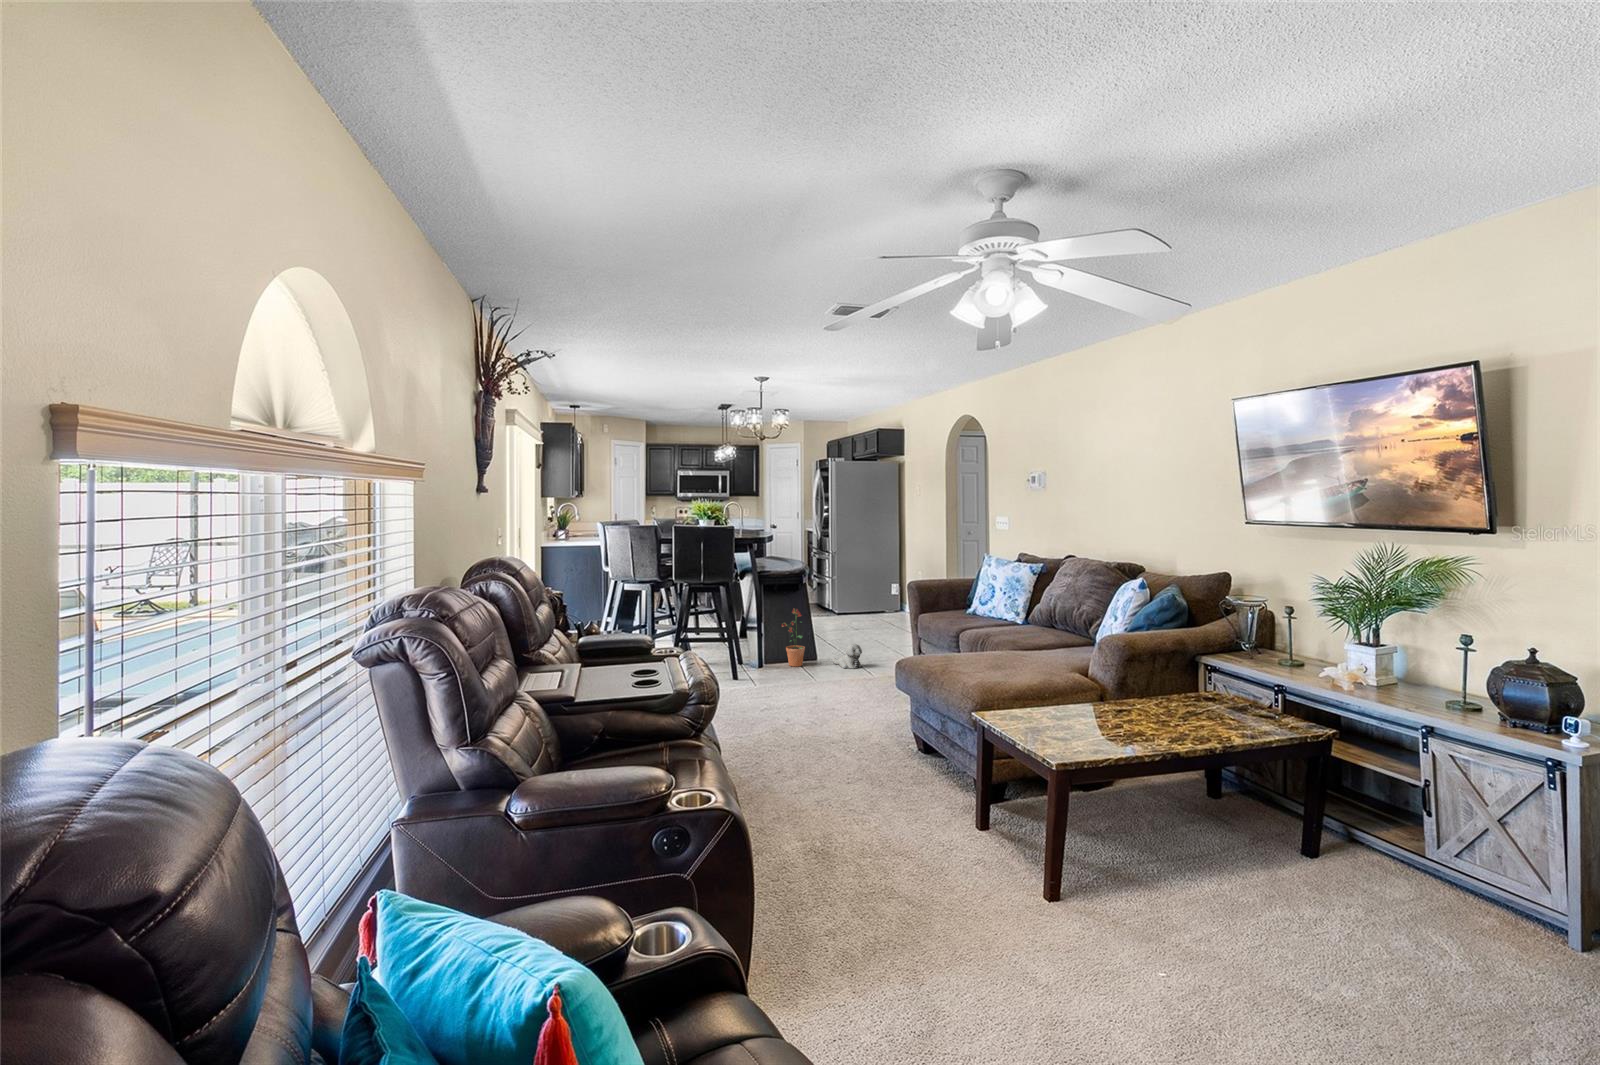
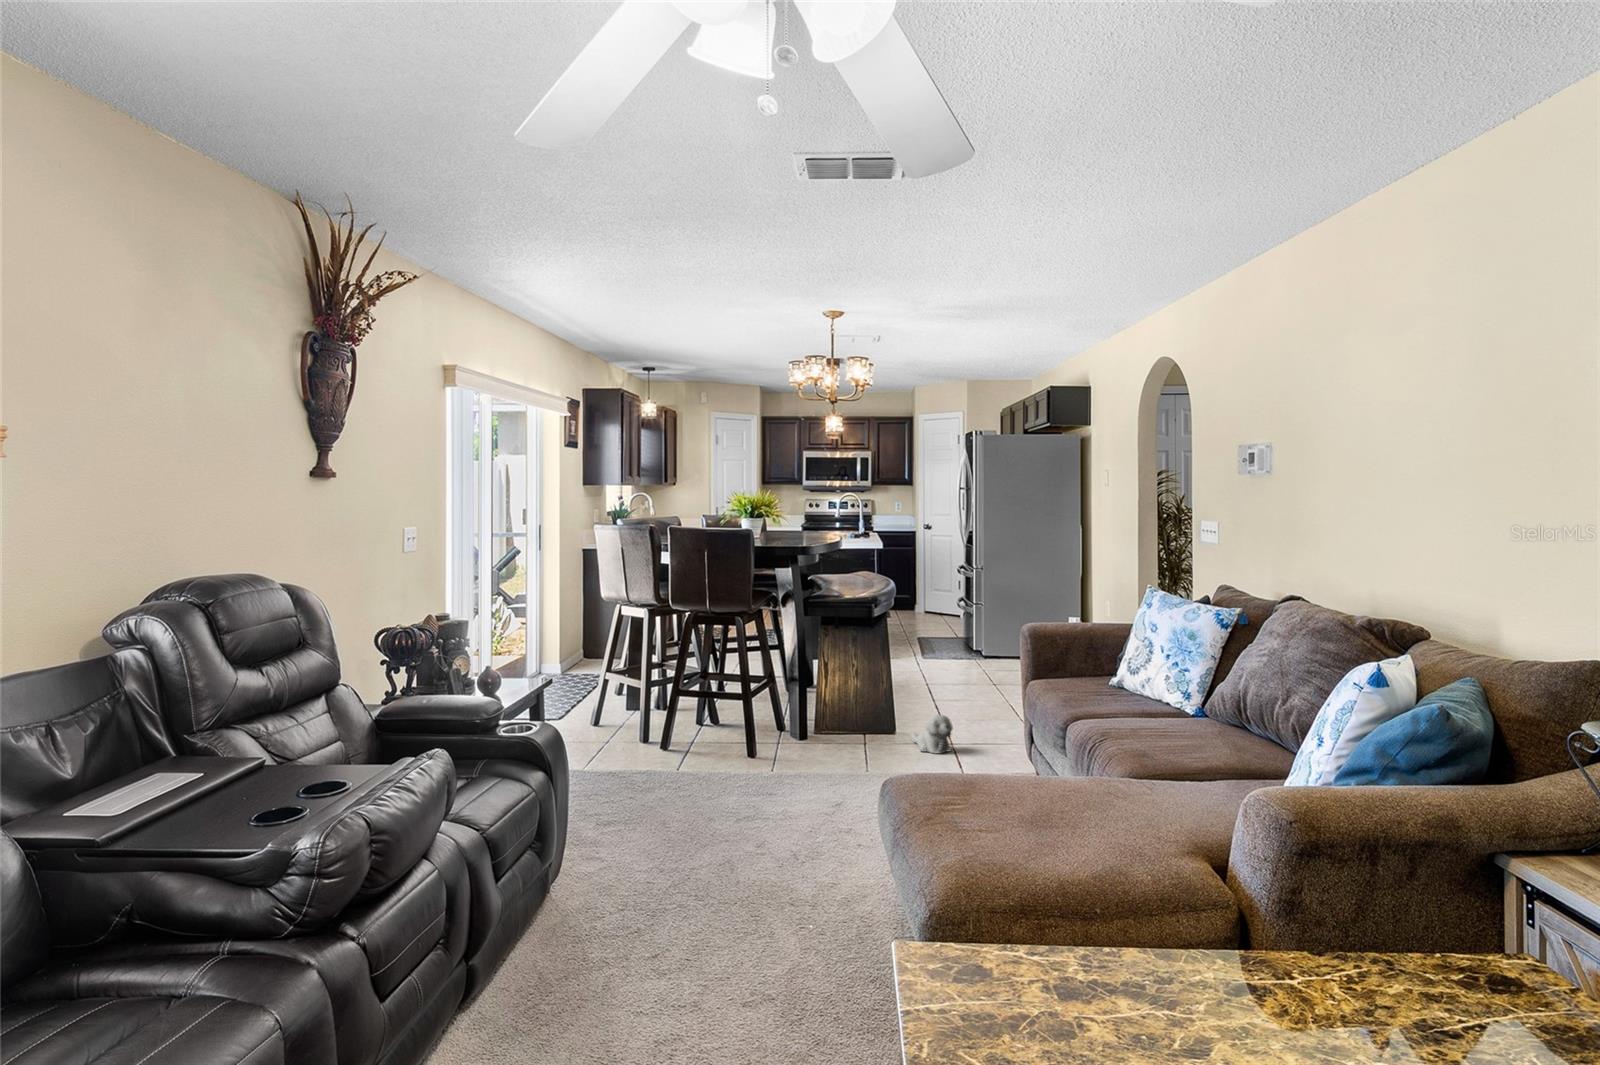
potted plant: present [782,609,805,667] -> none [836,653,869,741]

